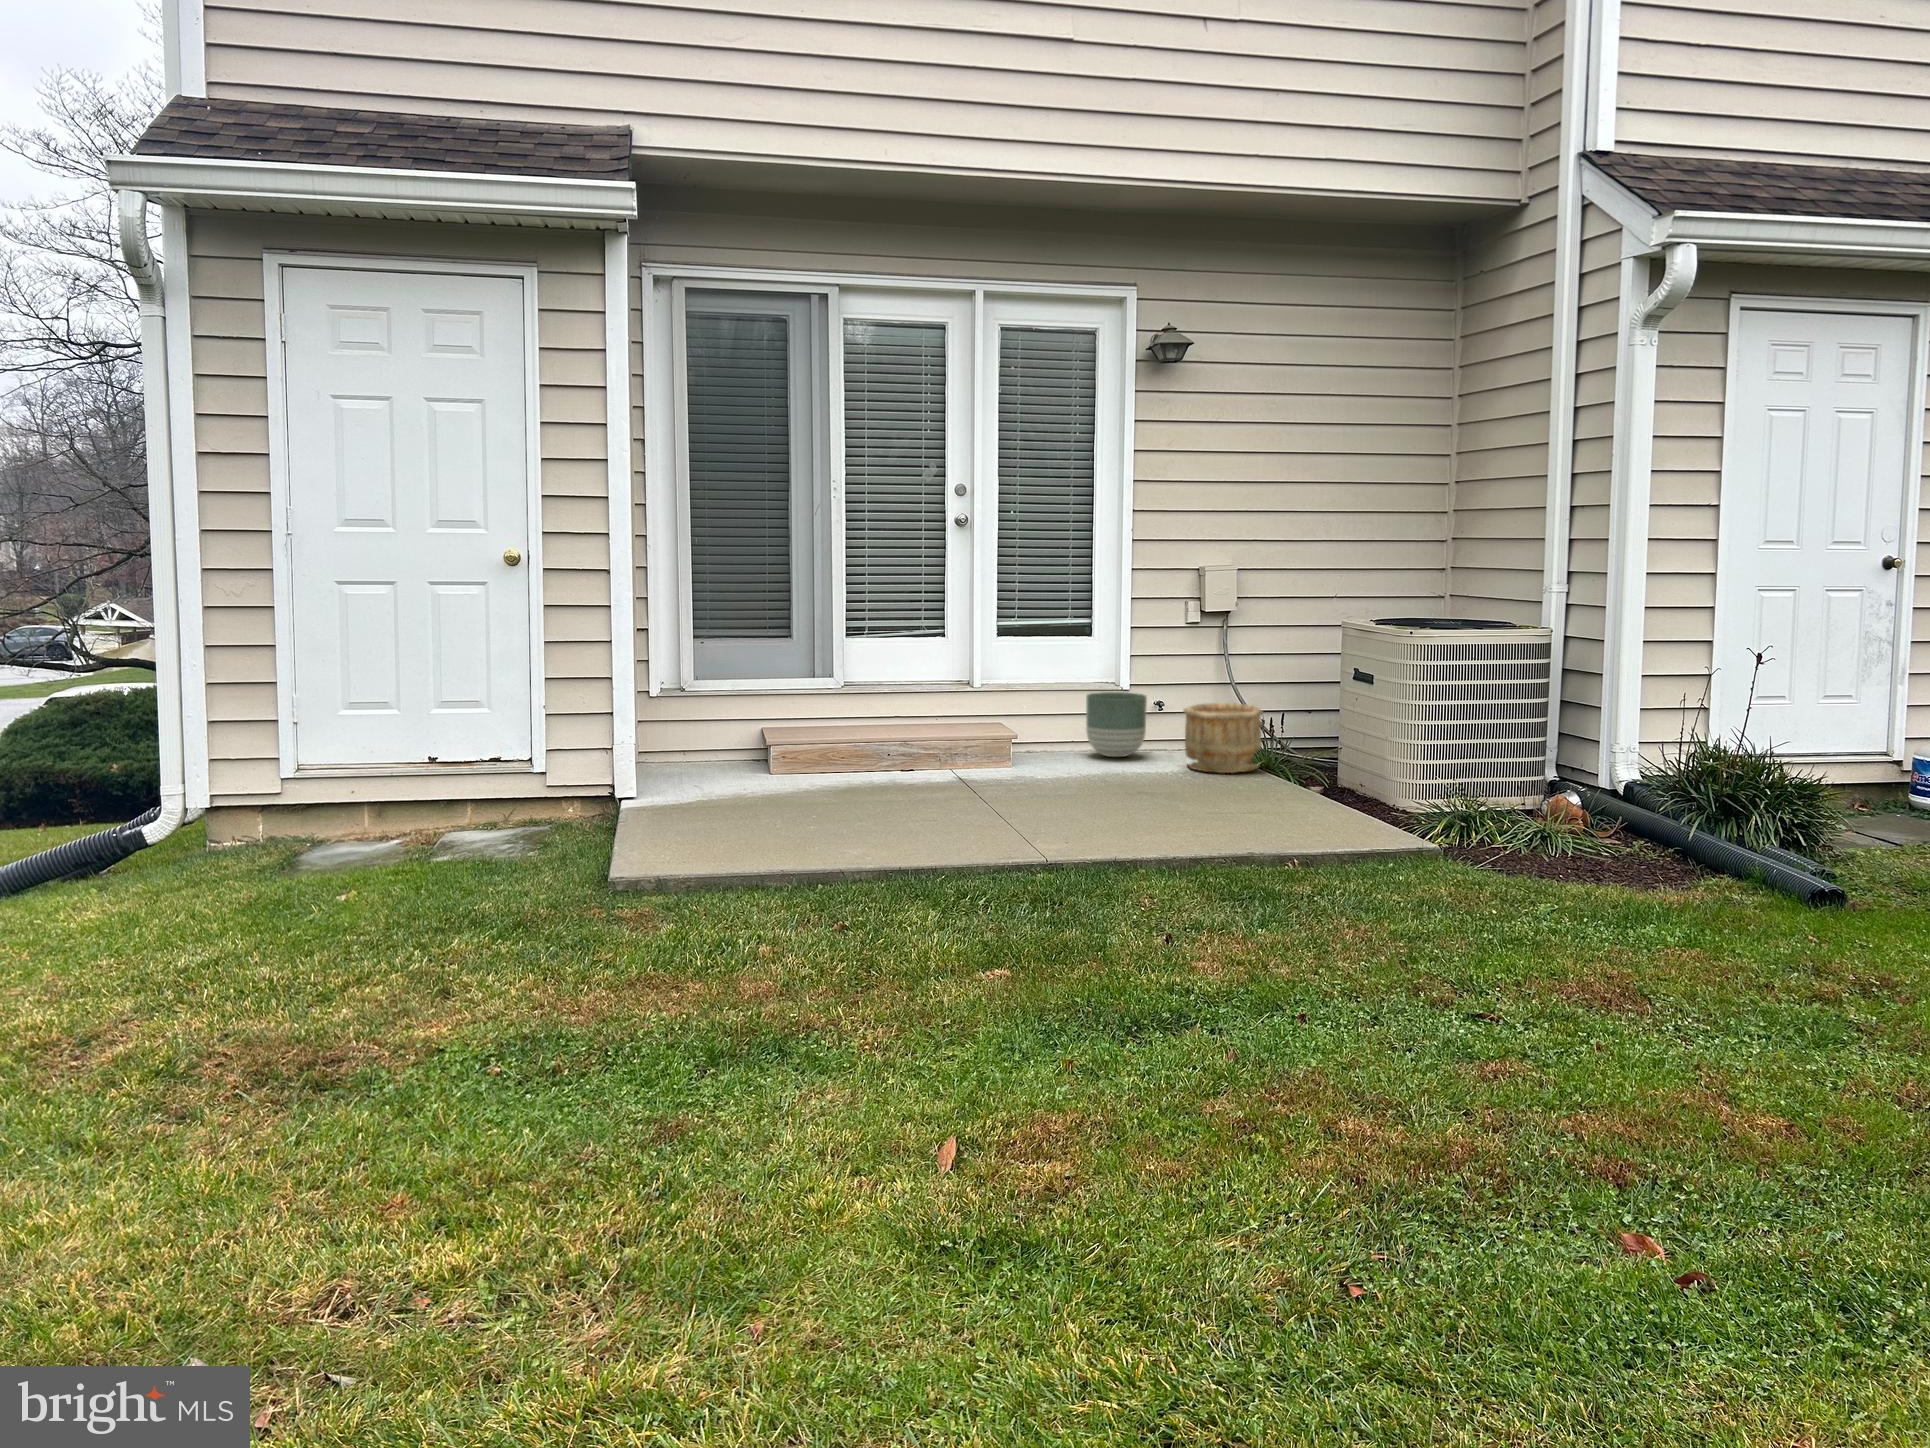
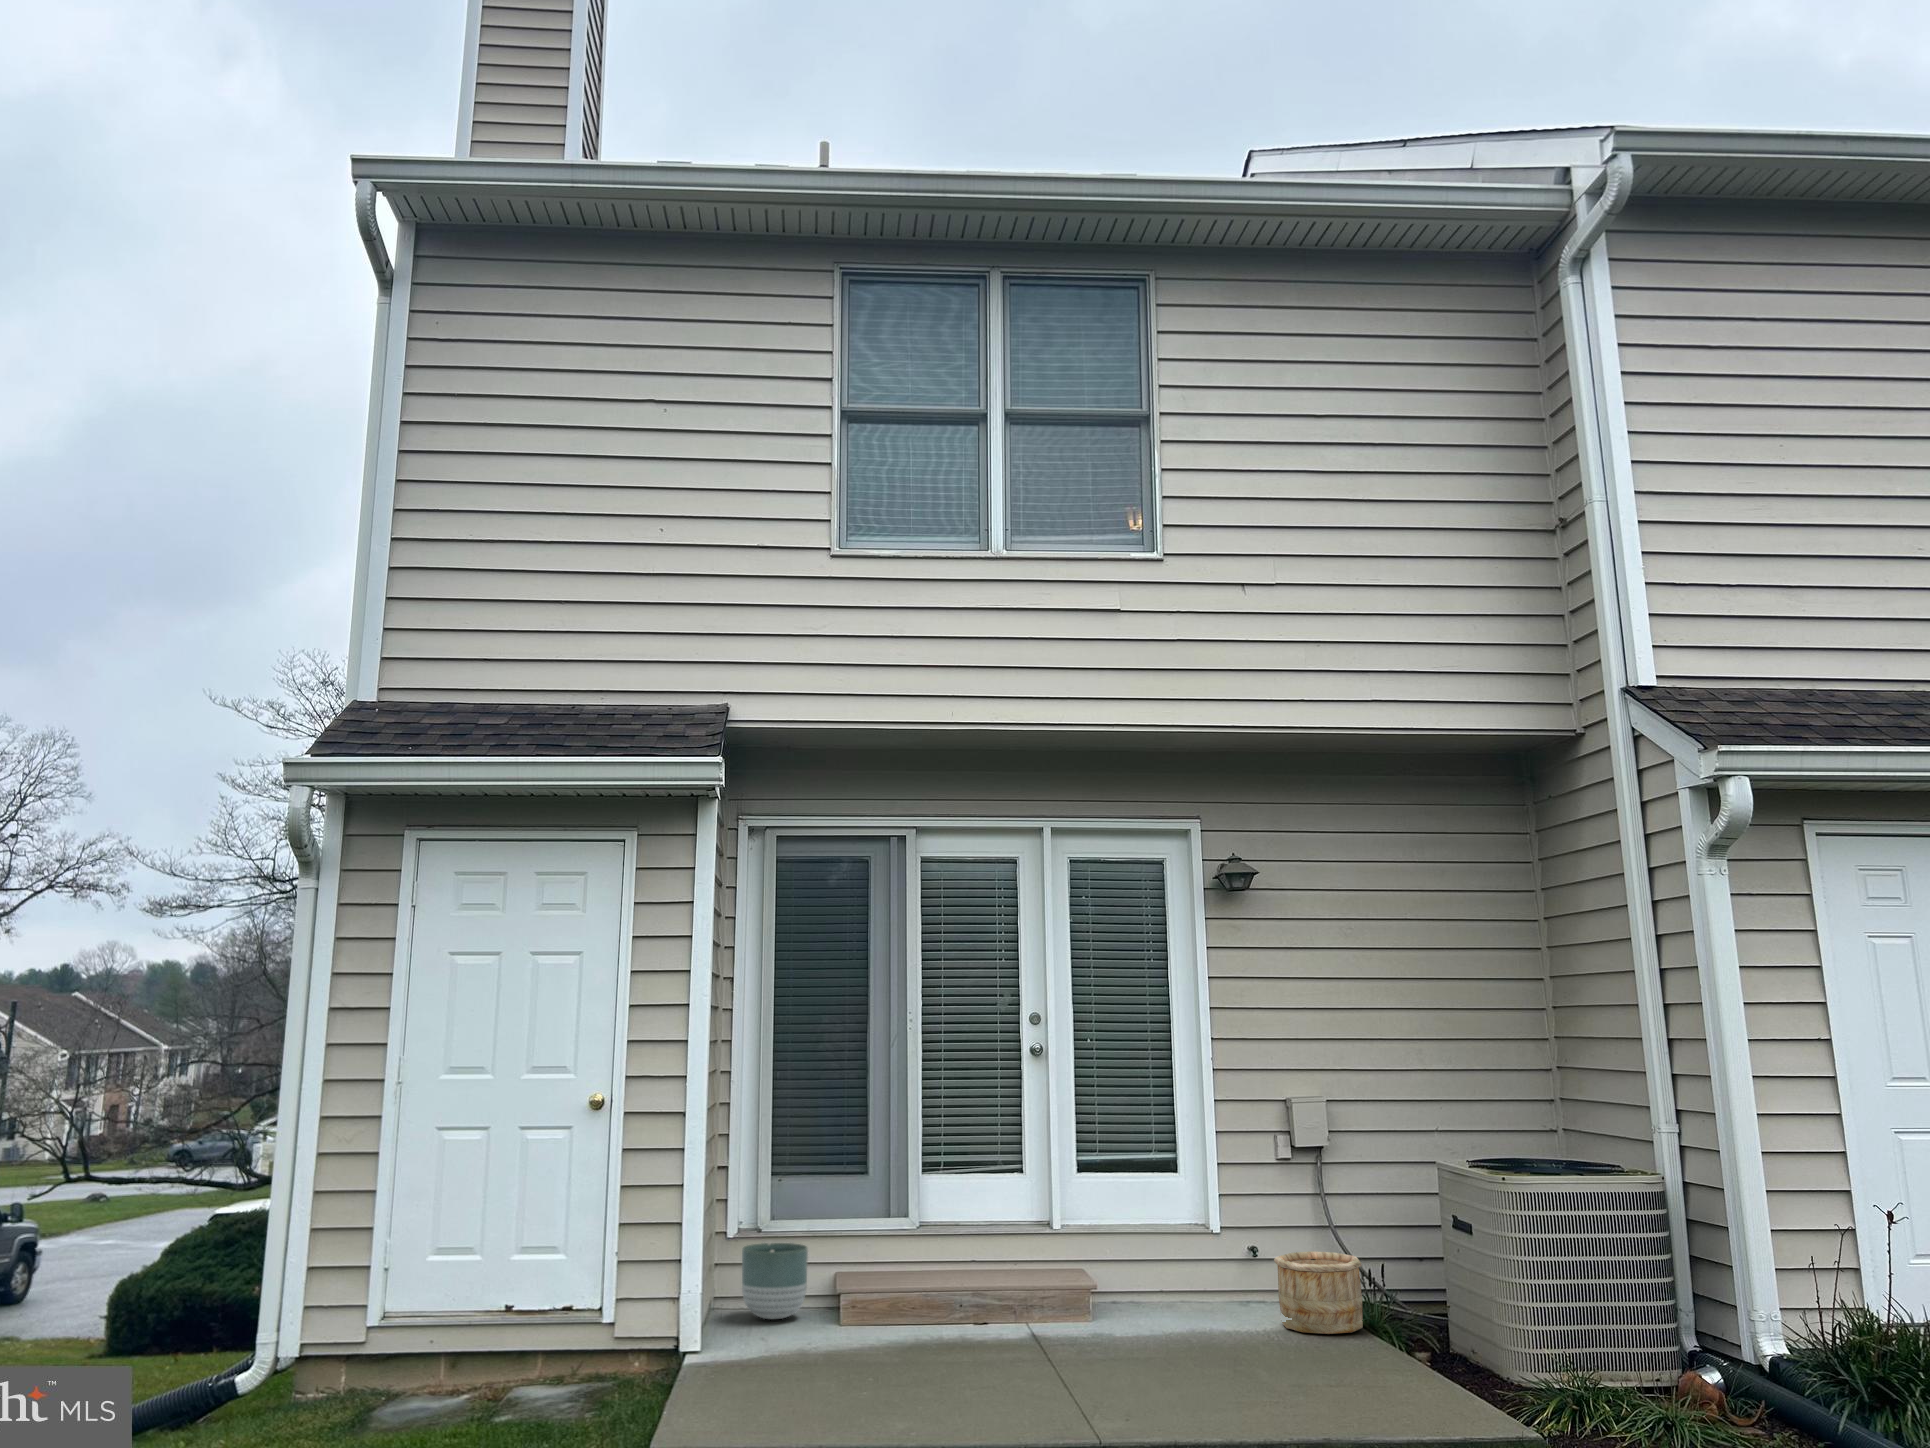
planter: present [1086,692,1147,757] -> present [742,1243,808,1320]

